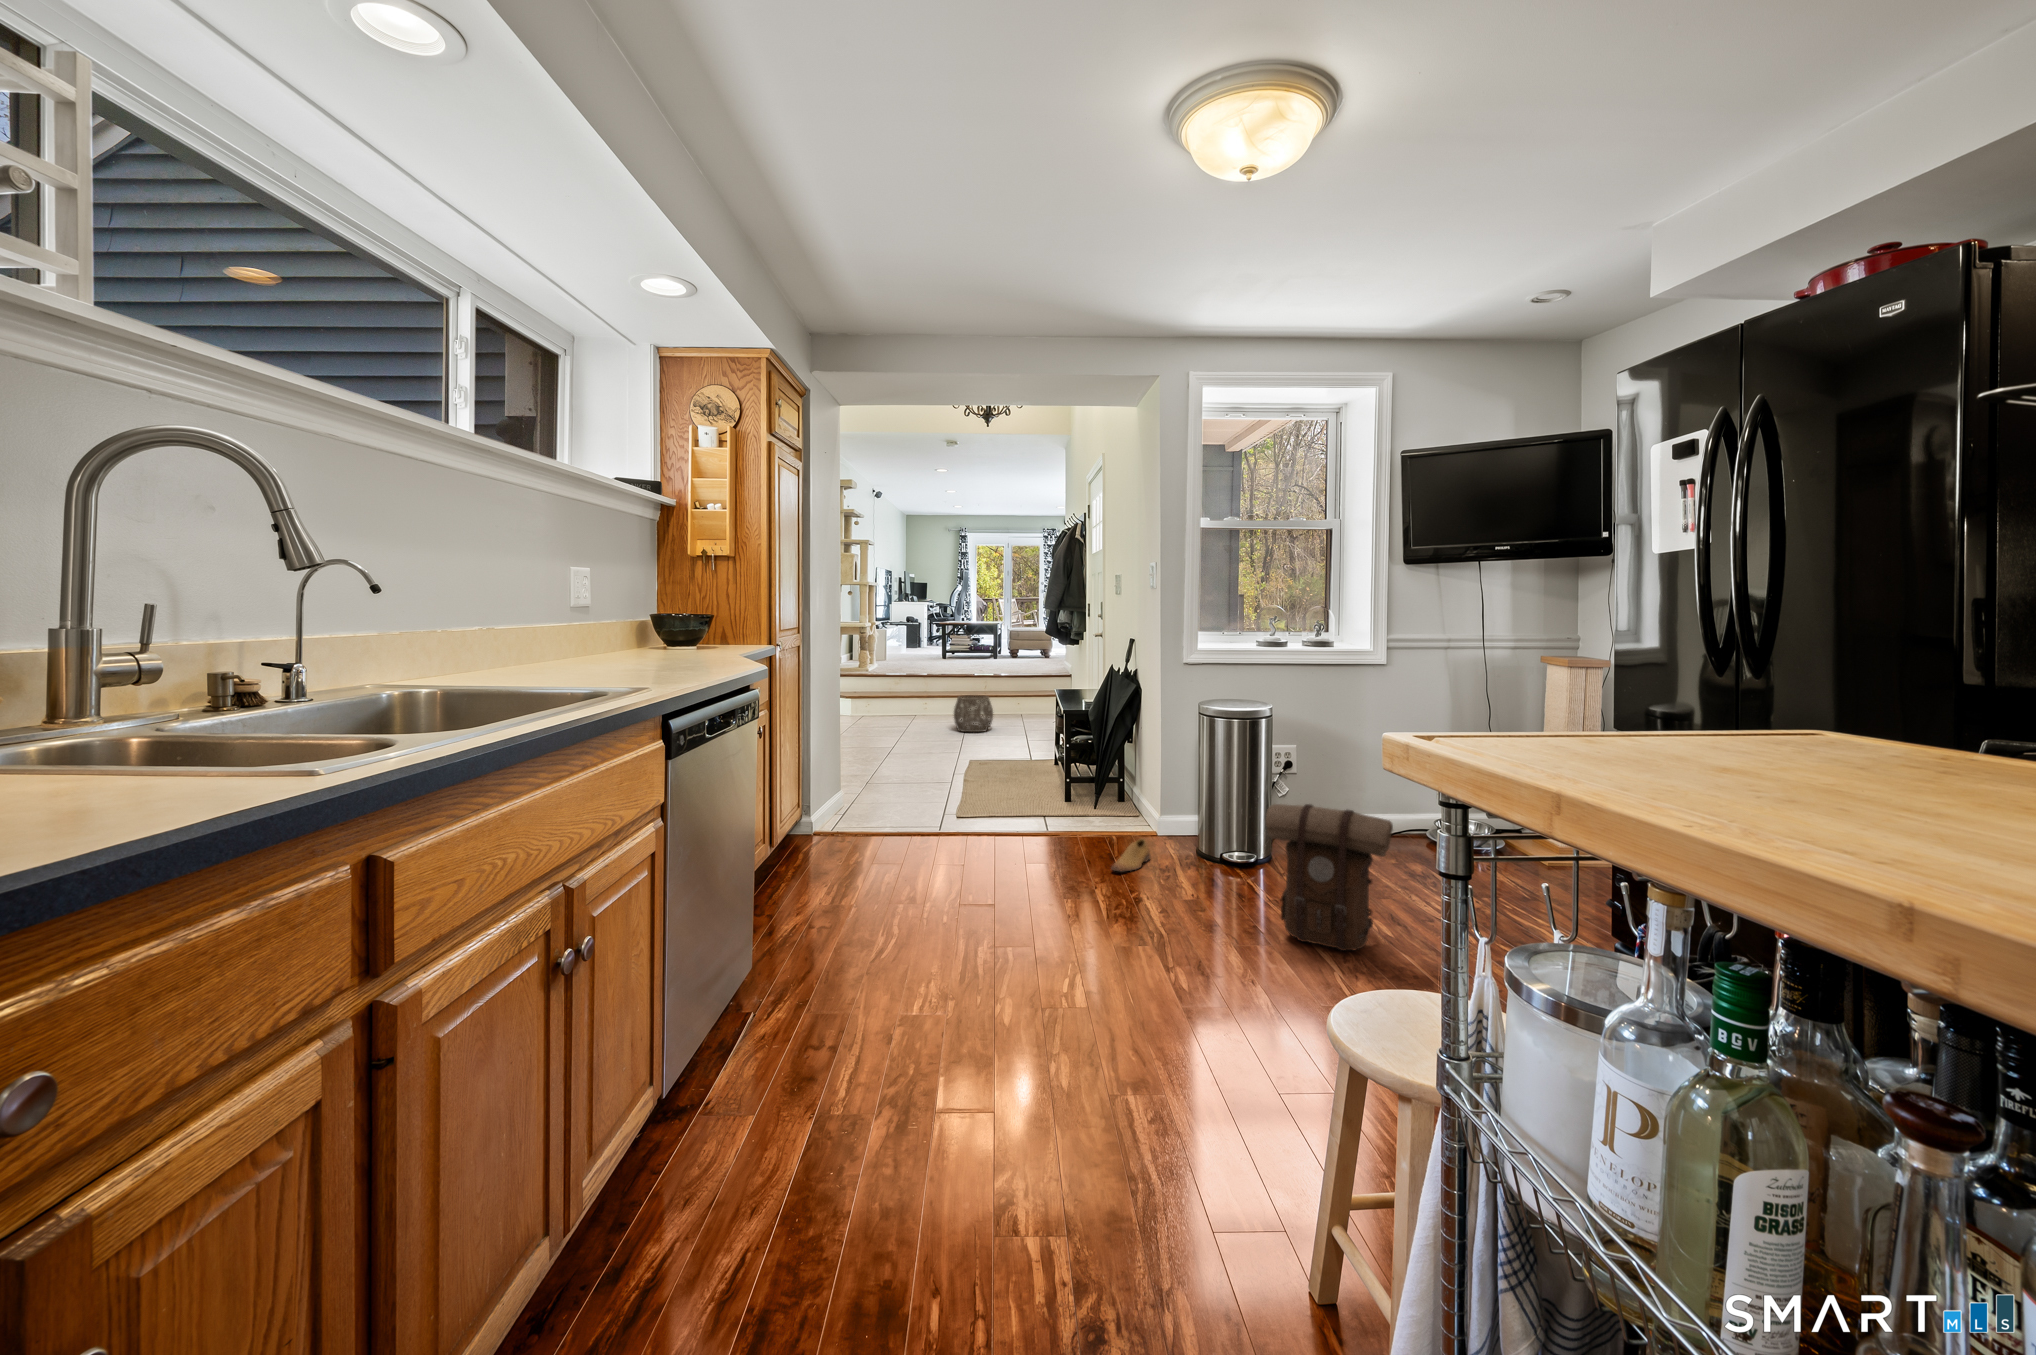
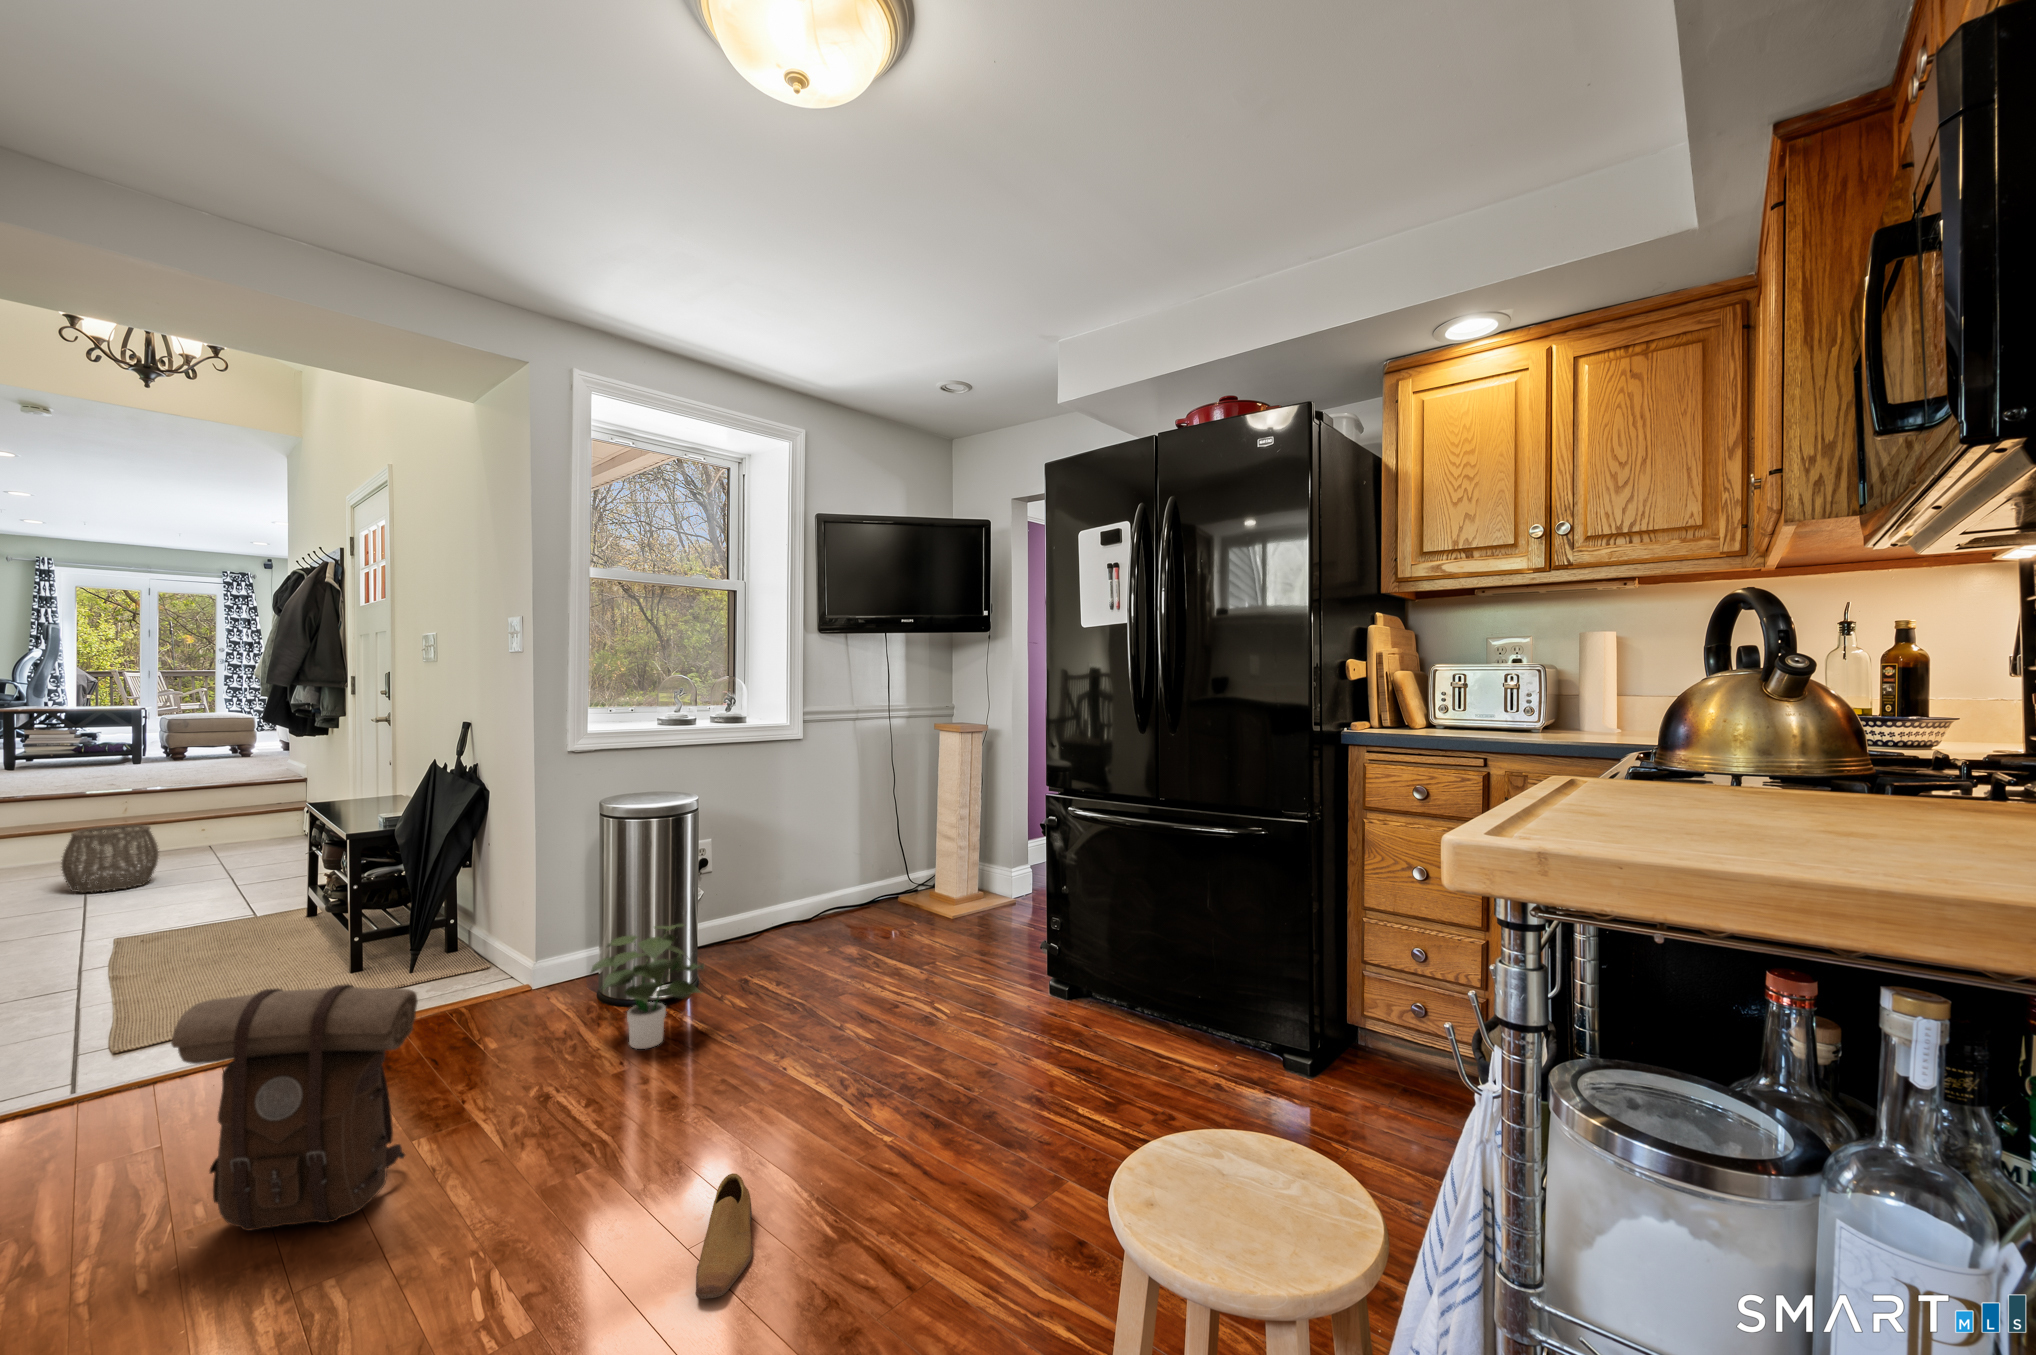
potted plant: none [1176,803,1261,891] -> present [591,924,704,1049]
backpack: present [1265,804,1393,951] -> present [171,985,418,1231]
shoe: present [1111,839,1150,872] -> present [696,1173,753,1299]

